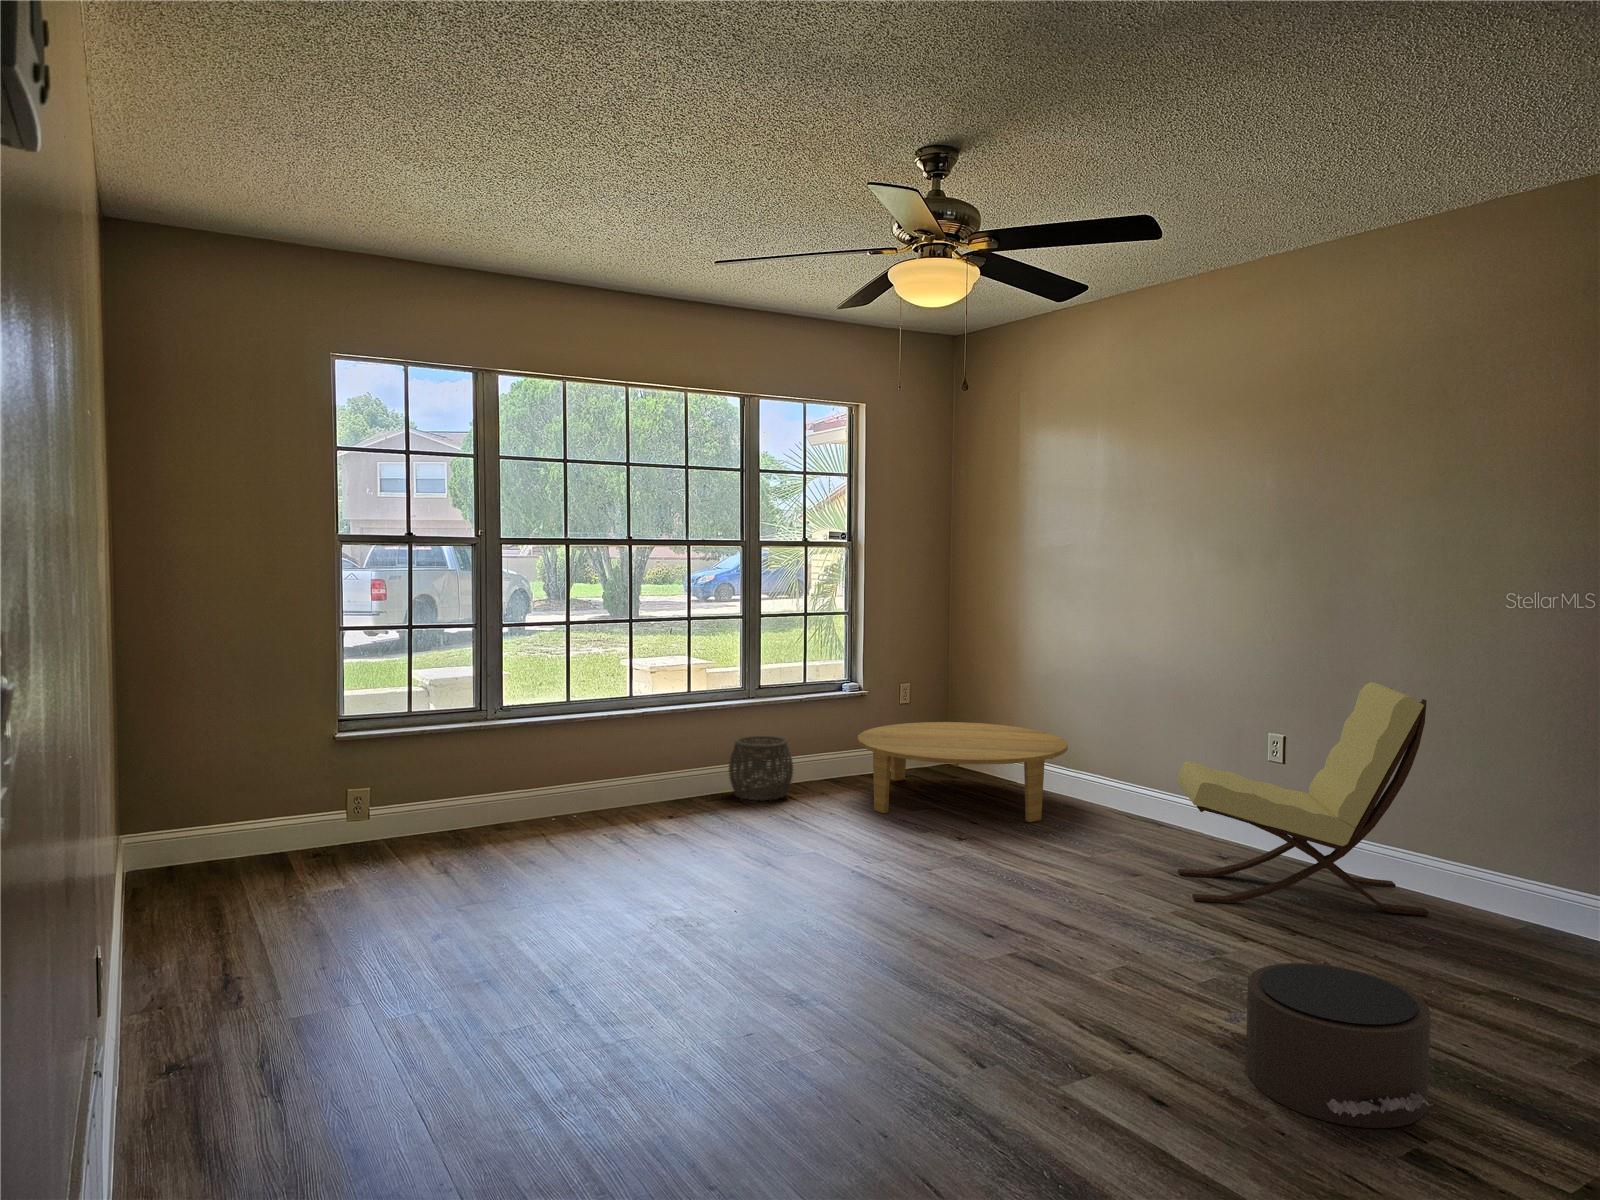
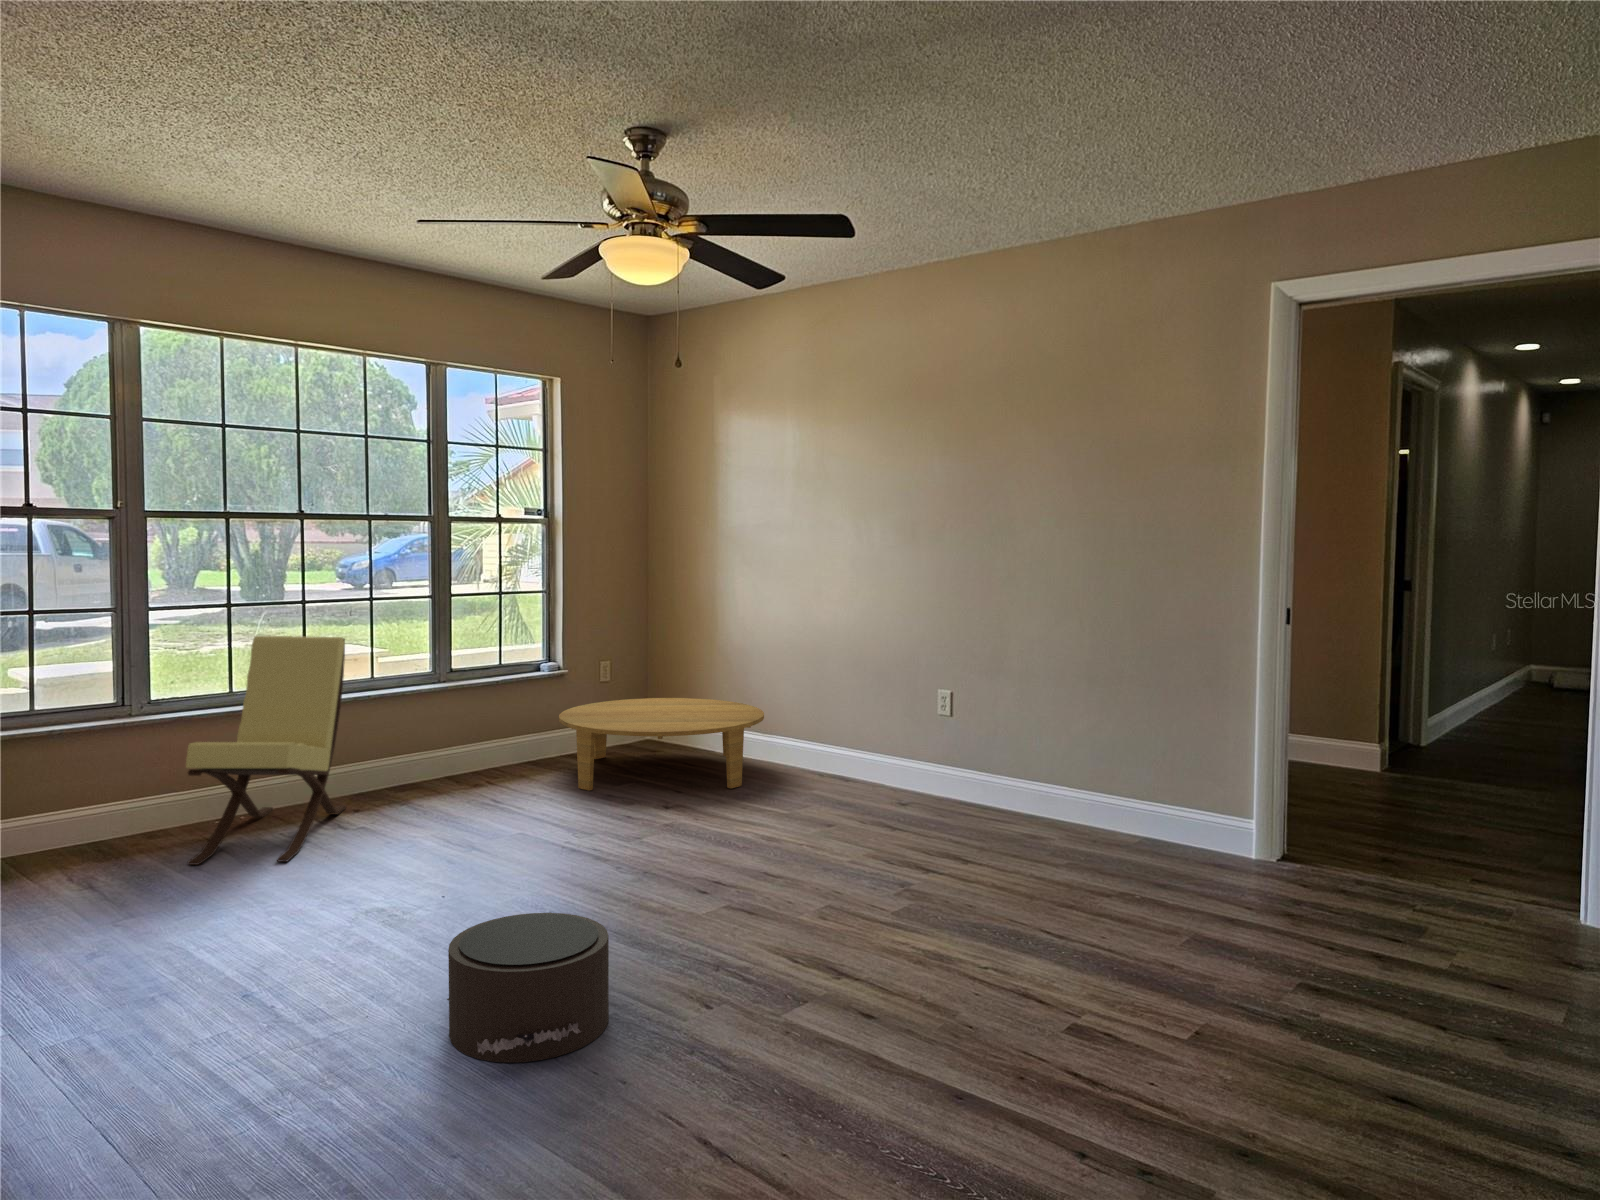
lounge chair: present [1177,682,1429,915] -> present [186,636,346,865]
woven basket: present [729,736,793,801] -> none [421,720,492,787]
pouf: present [1221,963,1433,1128] -> present [447,913,609,1063]

